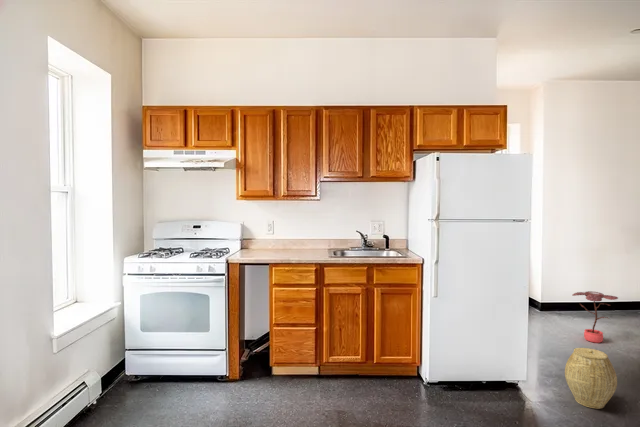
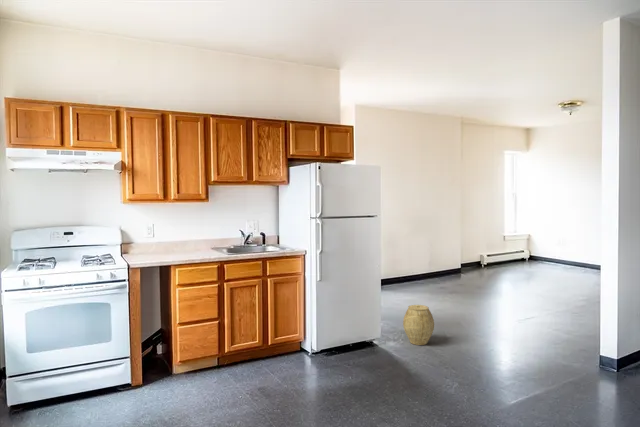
potted plant: present [573,291,618,343] -> none [392,268,421,306]

